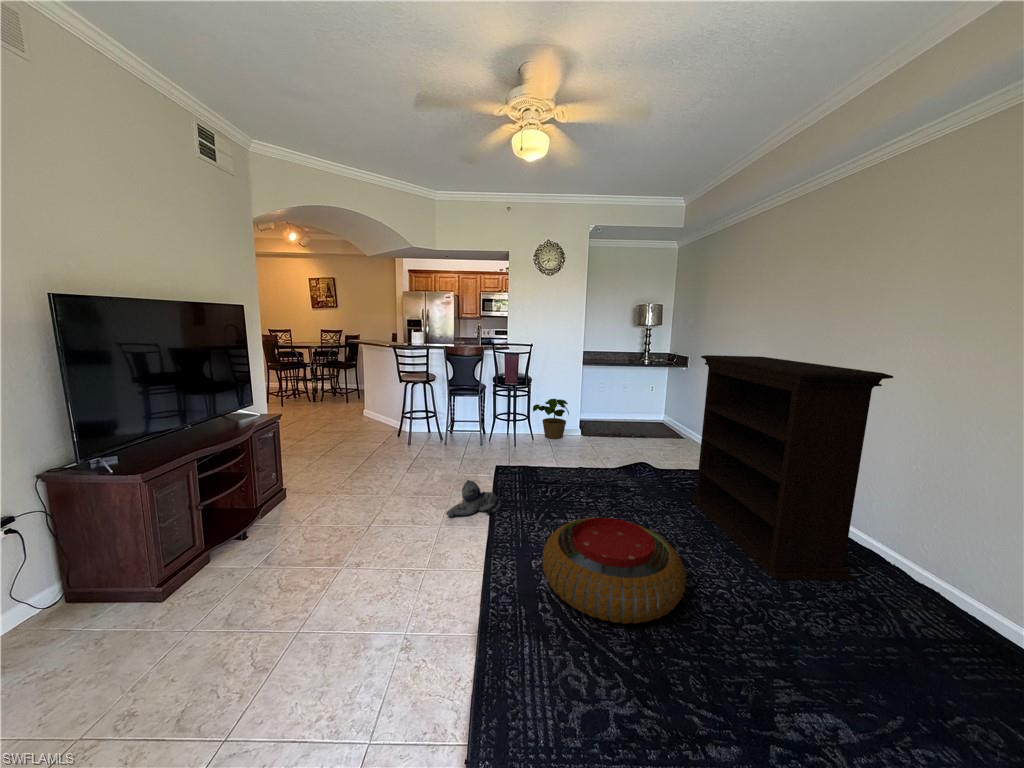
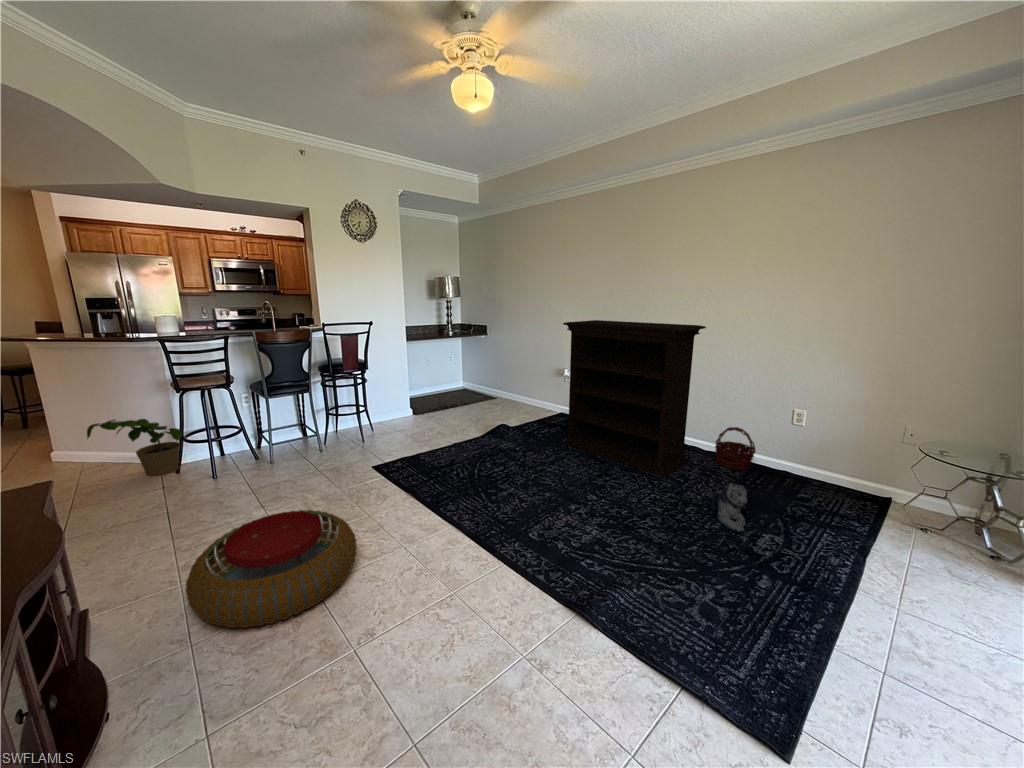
potted plant: present [533,399,569,439] -> present [87,419,181,476]
plush toy: present [446,480,502,517] -> present [710,484,750,532]
pouf: present [542,518,686,624] -> present [186,510,357,628]
basket: none [899,549,989,632] -> present [715,427,755,469]

